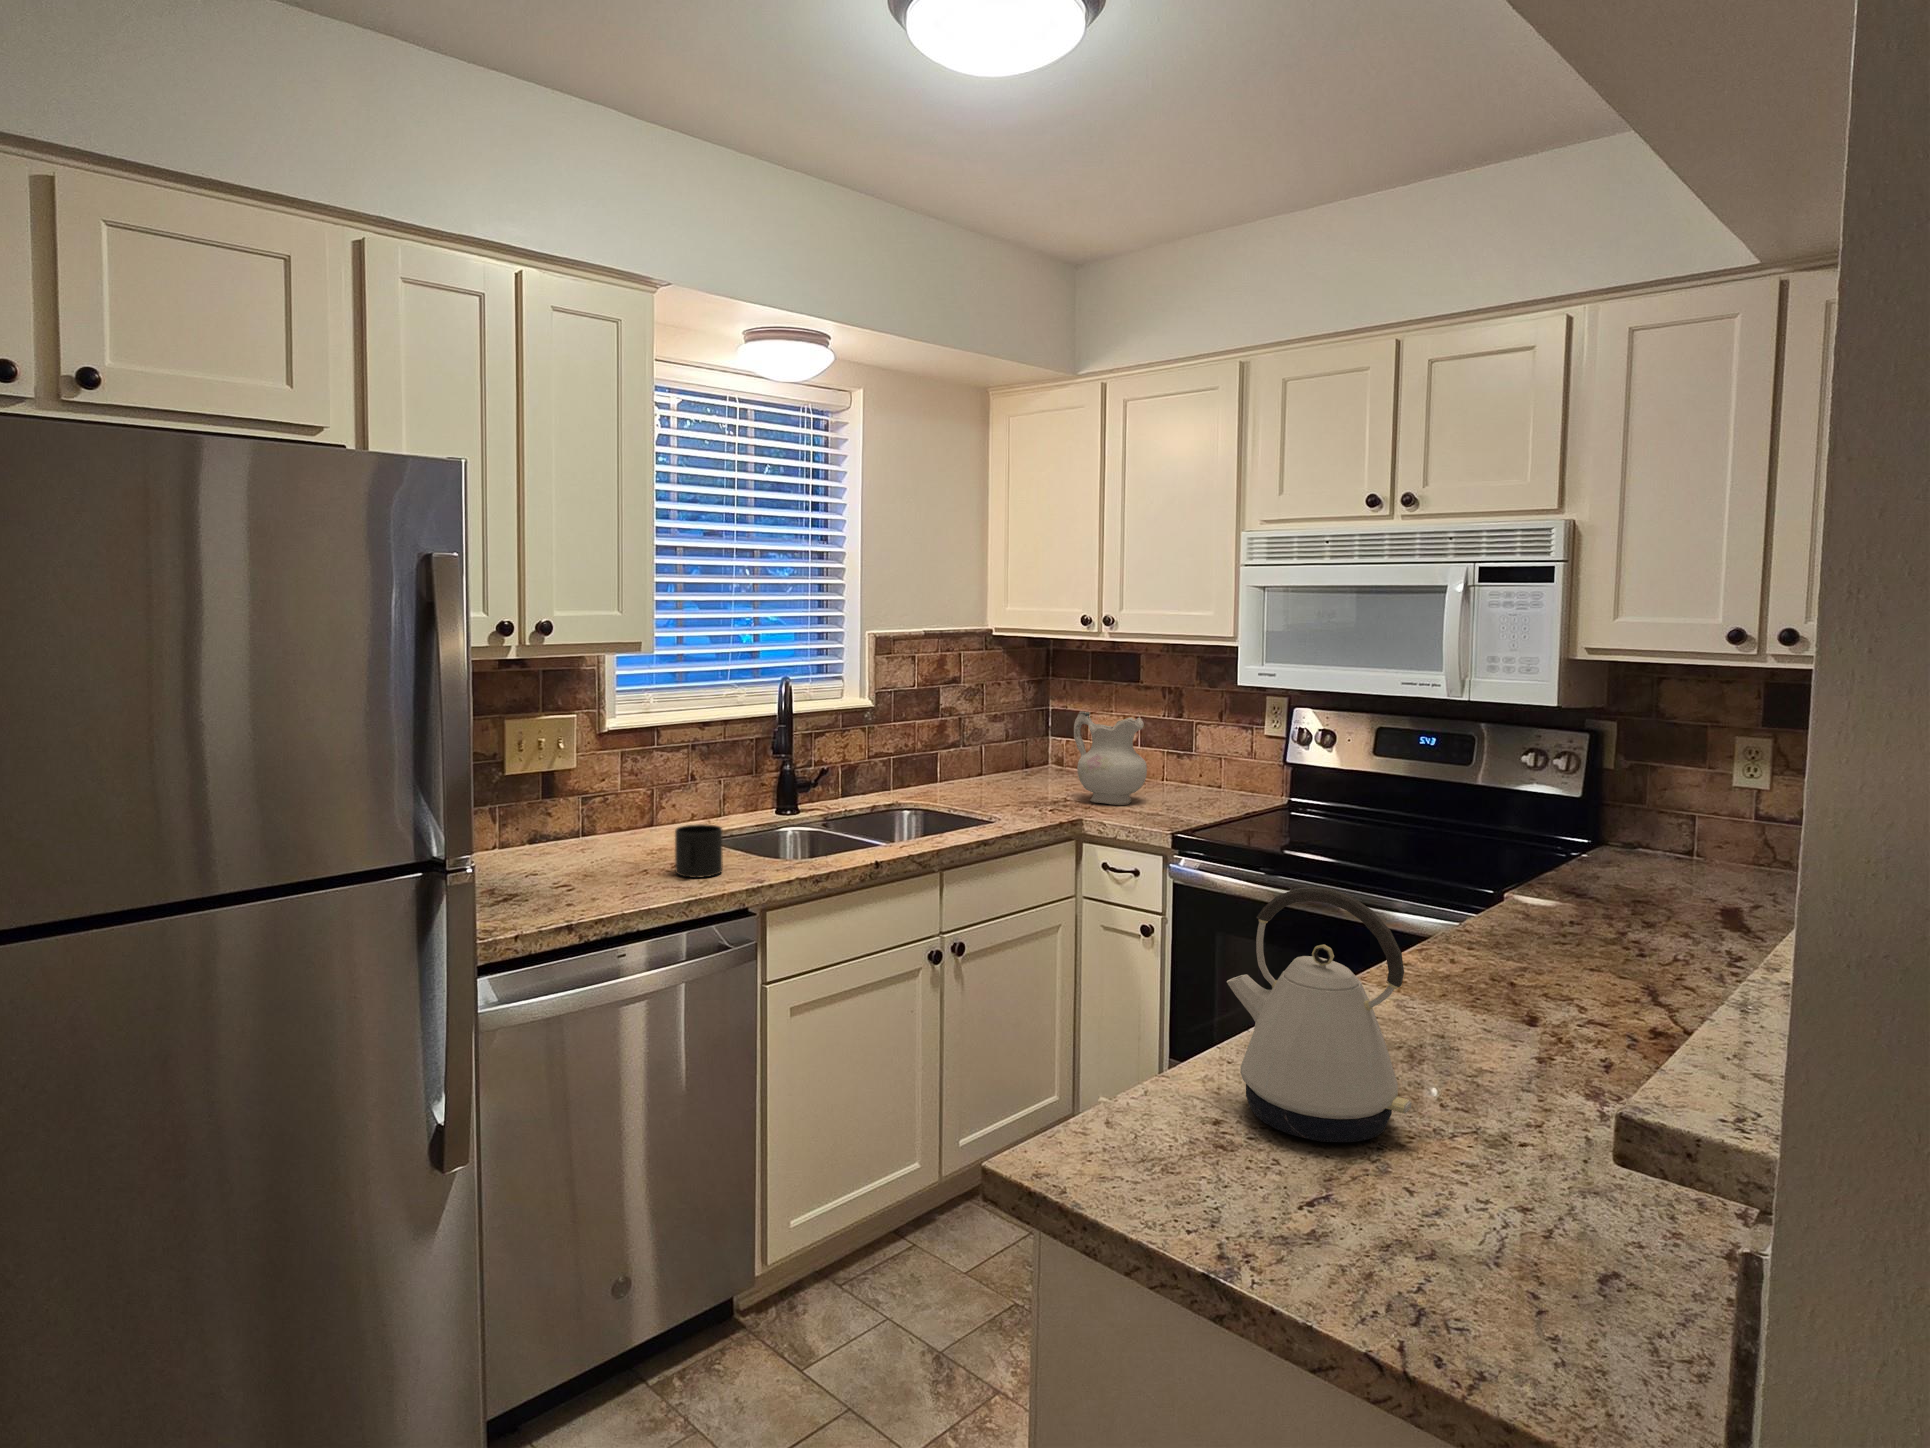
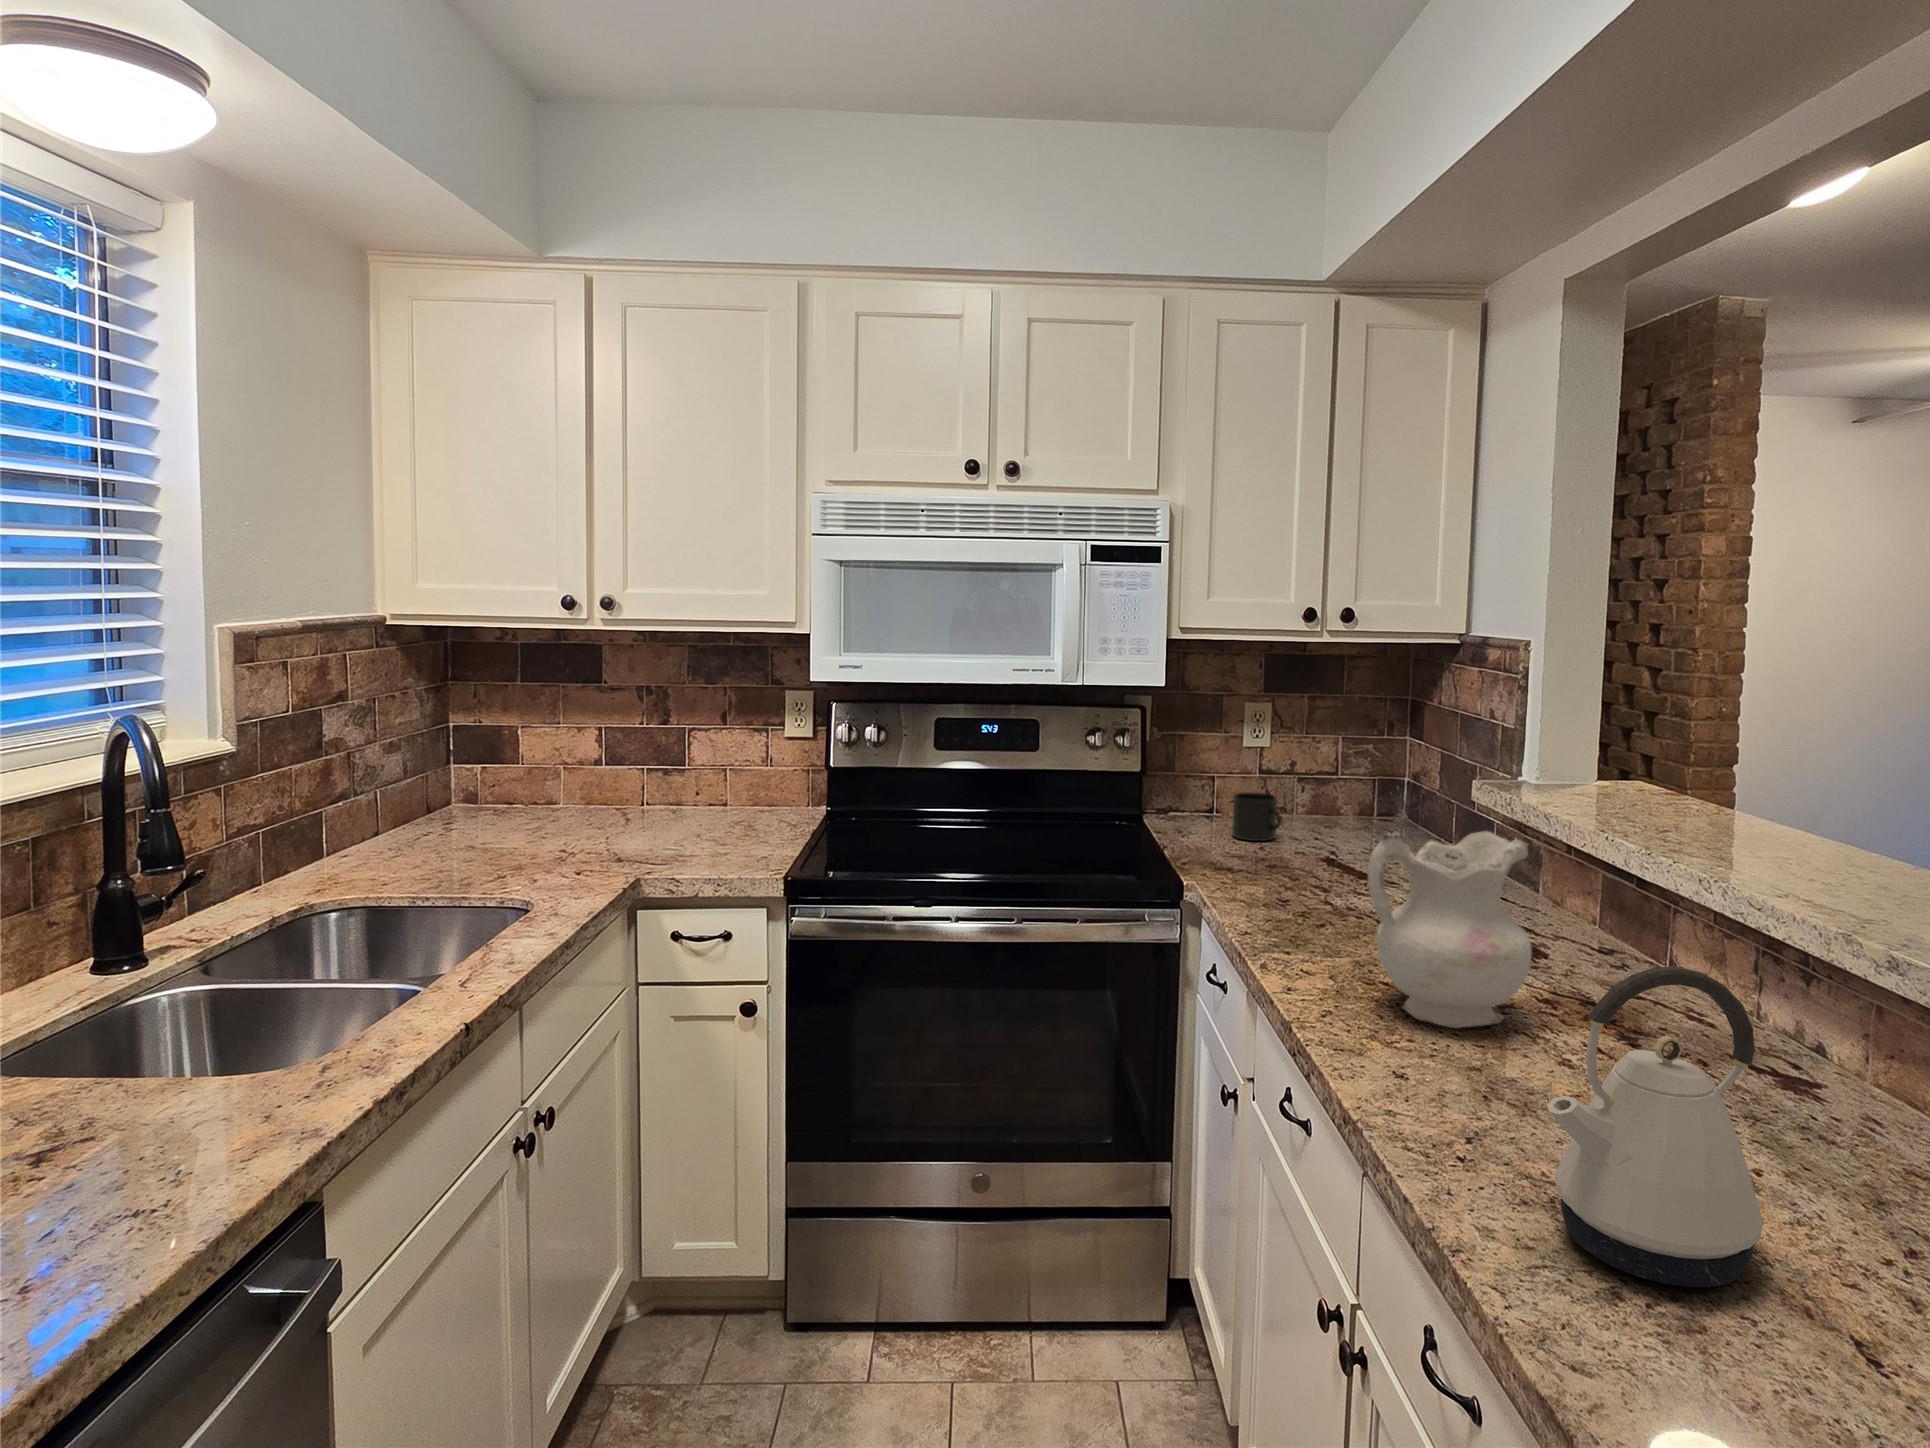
ceramic pitcher: present [1074,711,1147,805] -> present [1368,832,1532,1028]
mug: present [675,824,723,878] -> present [1232,793,1281,841]

